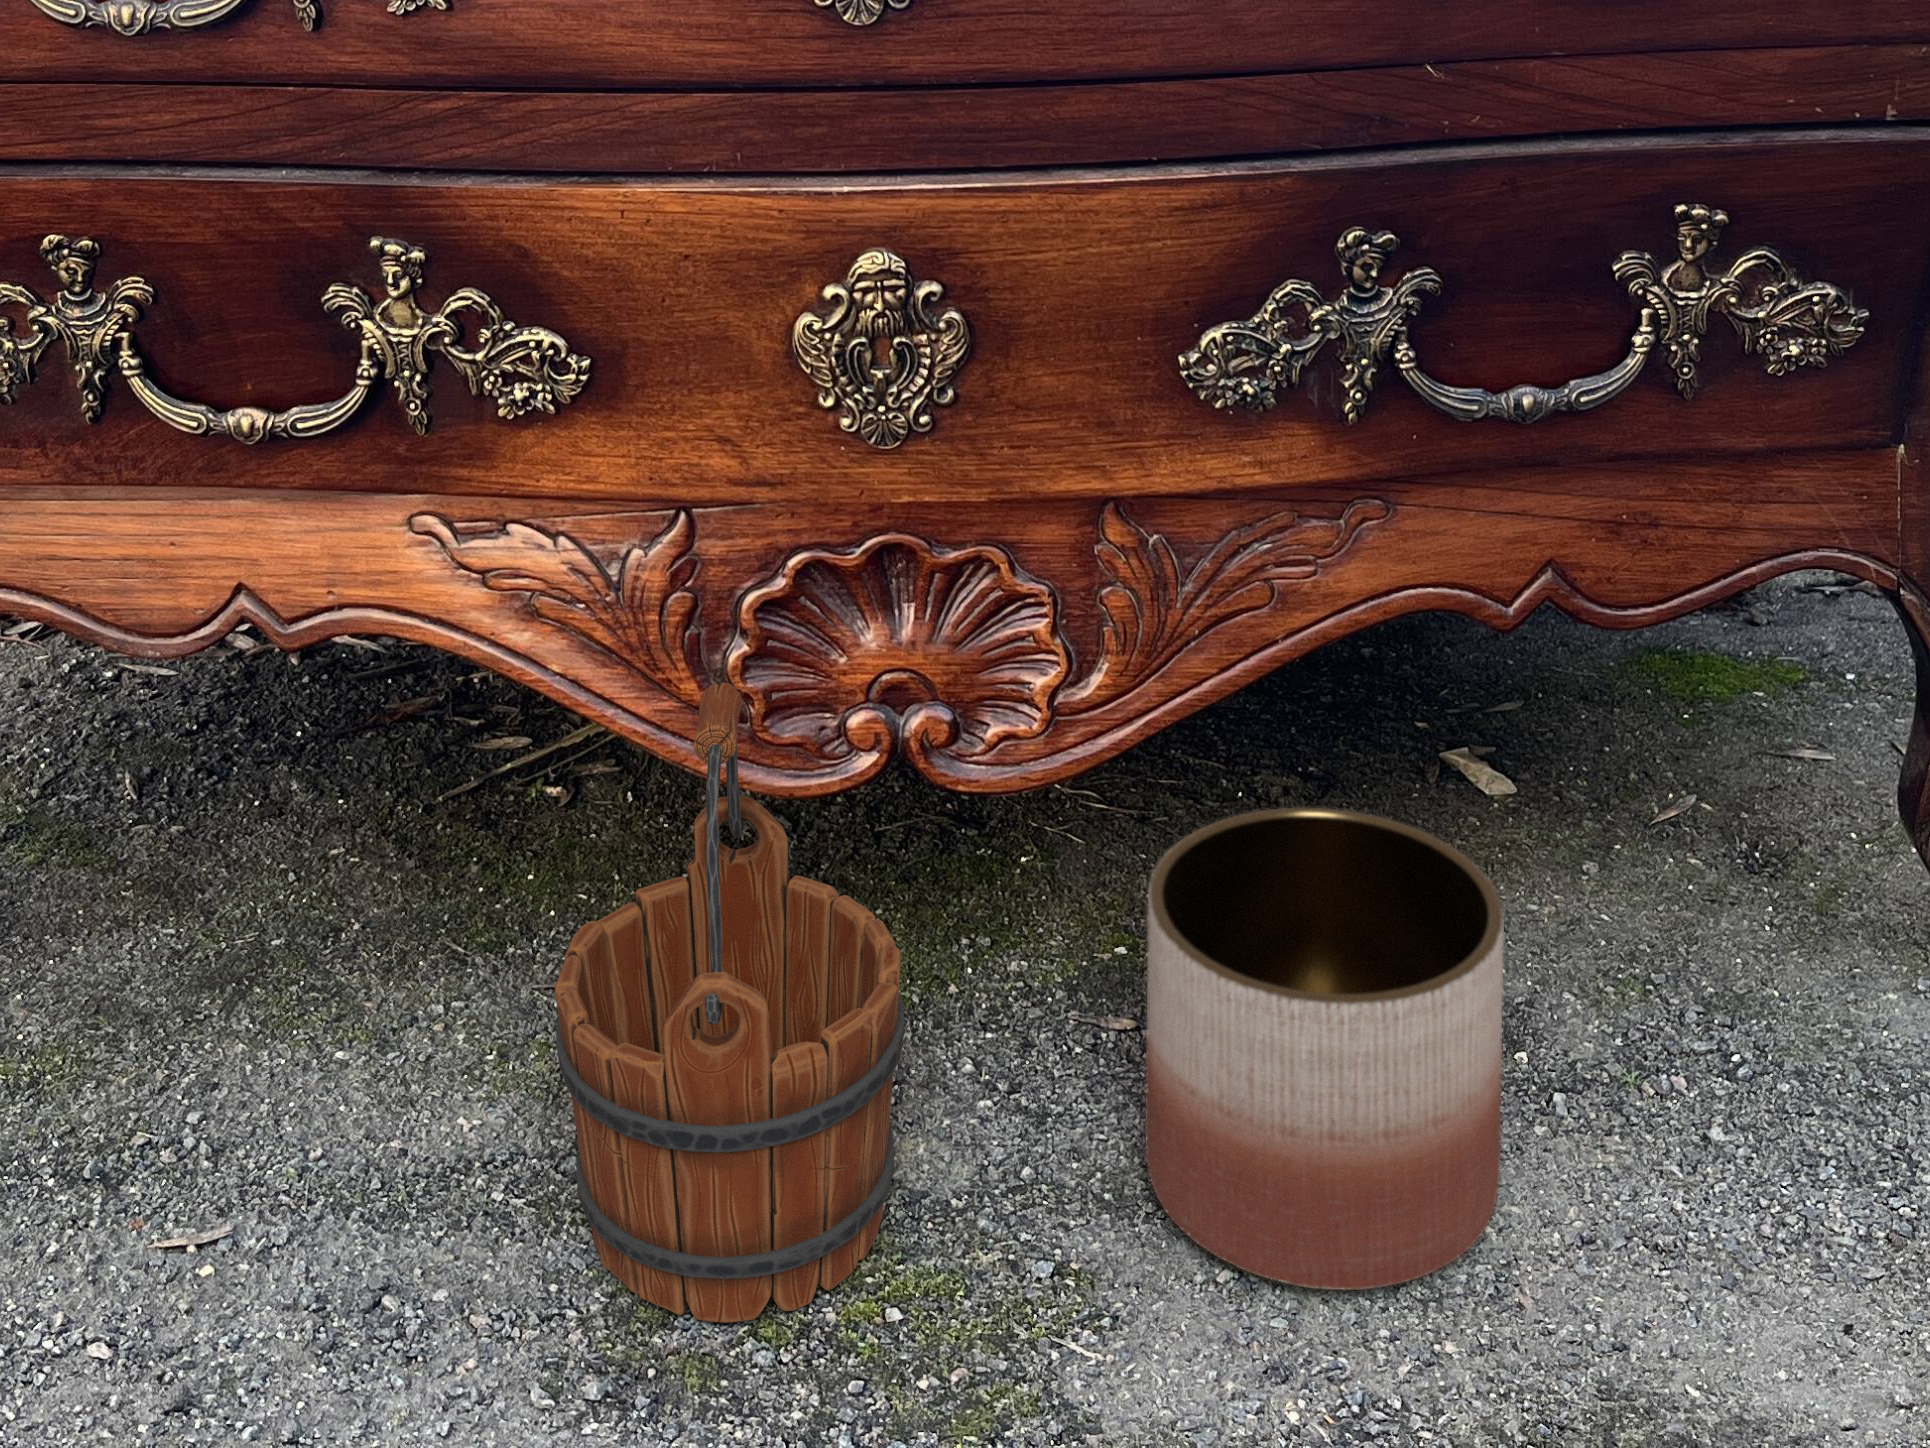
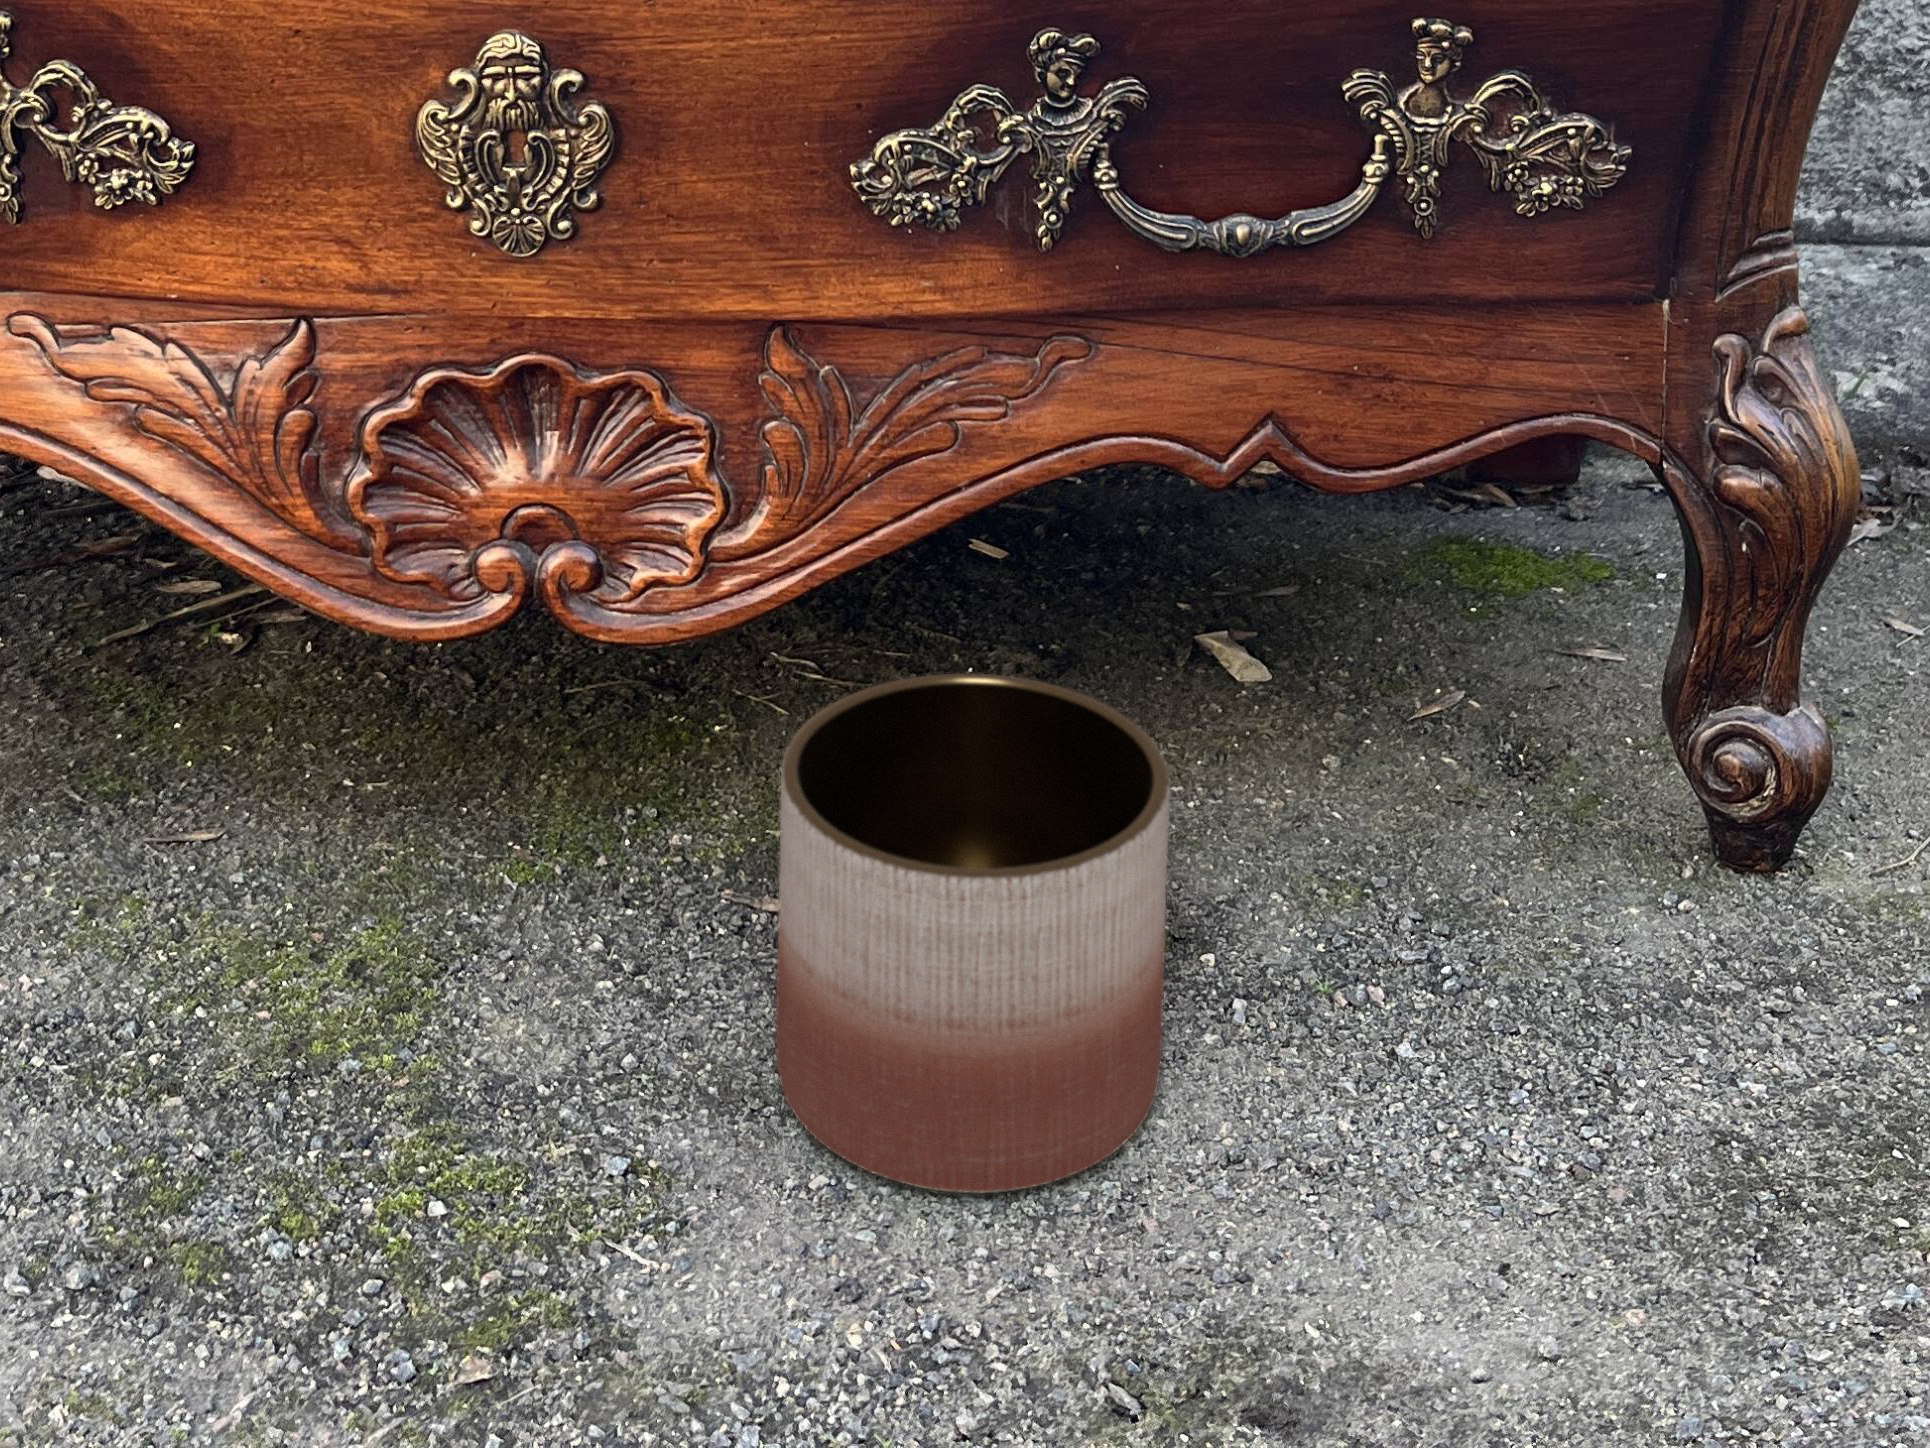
wooden bucket: present [555,683,904,1323] -> none [114,501,507,1197]

